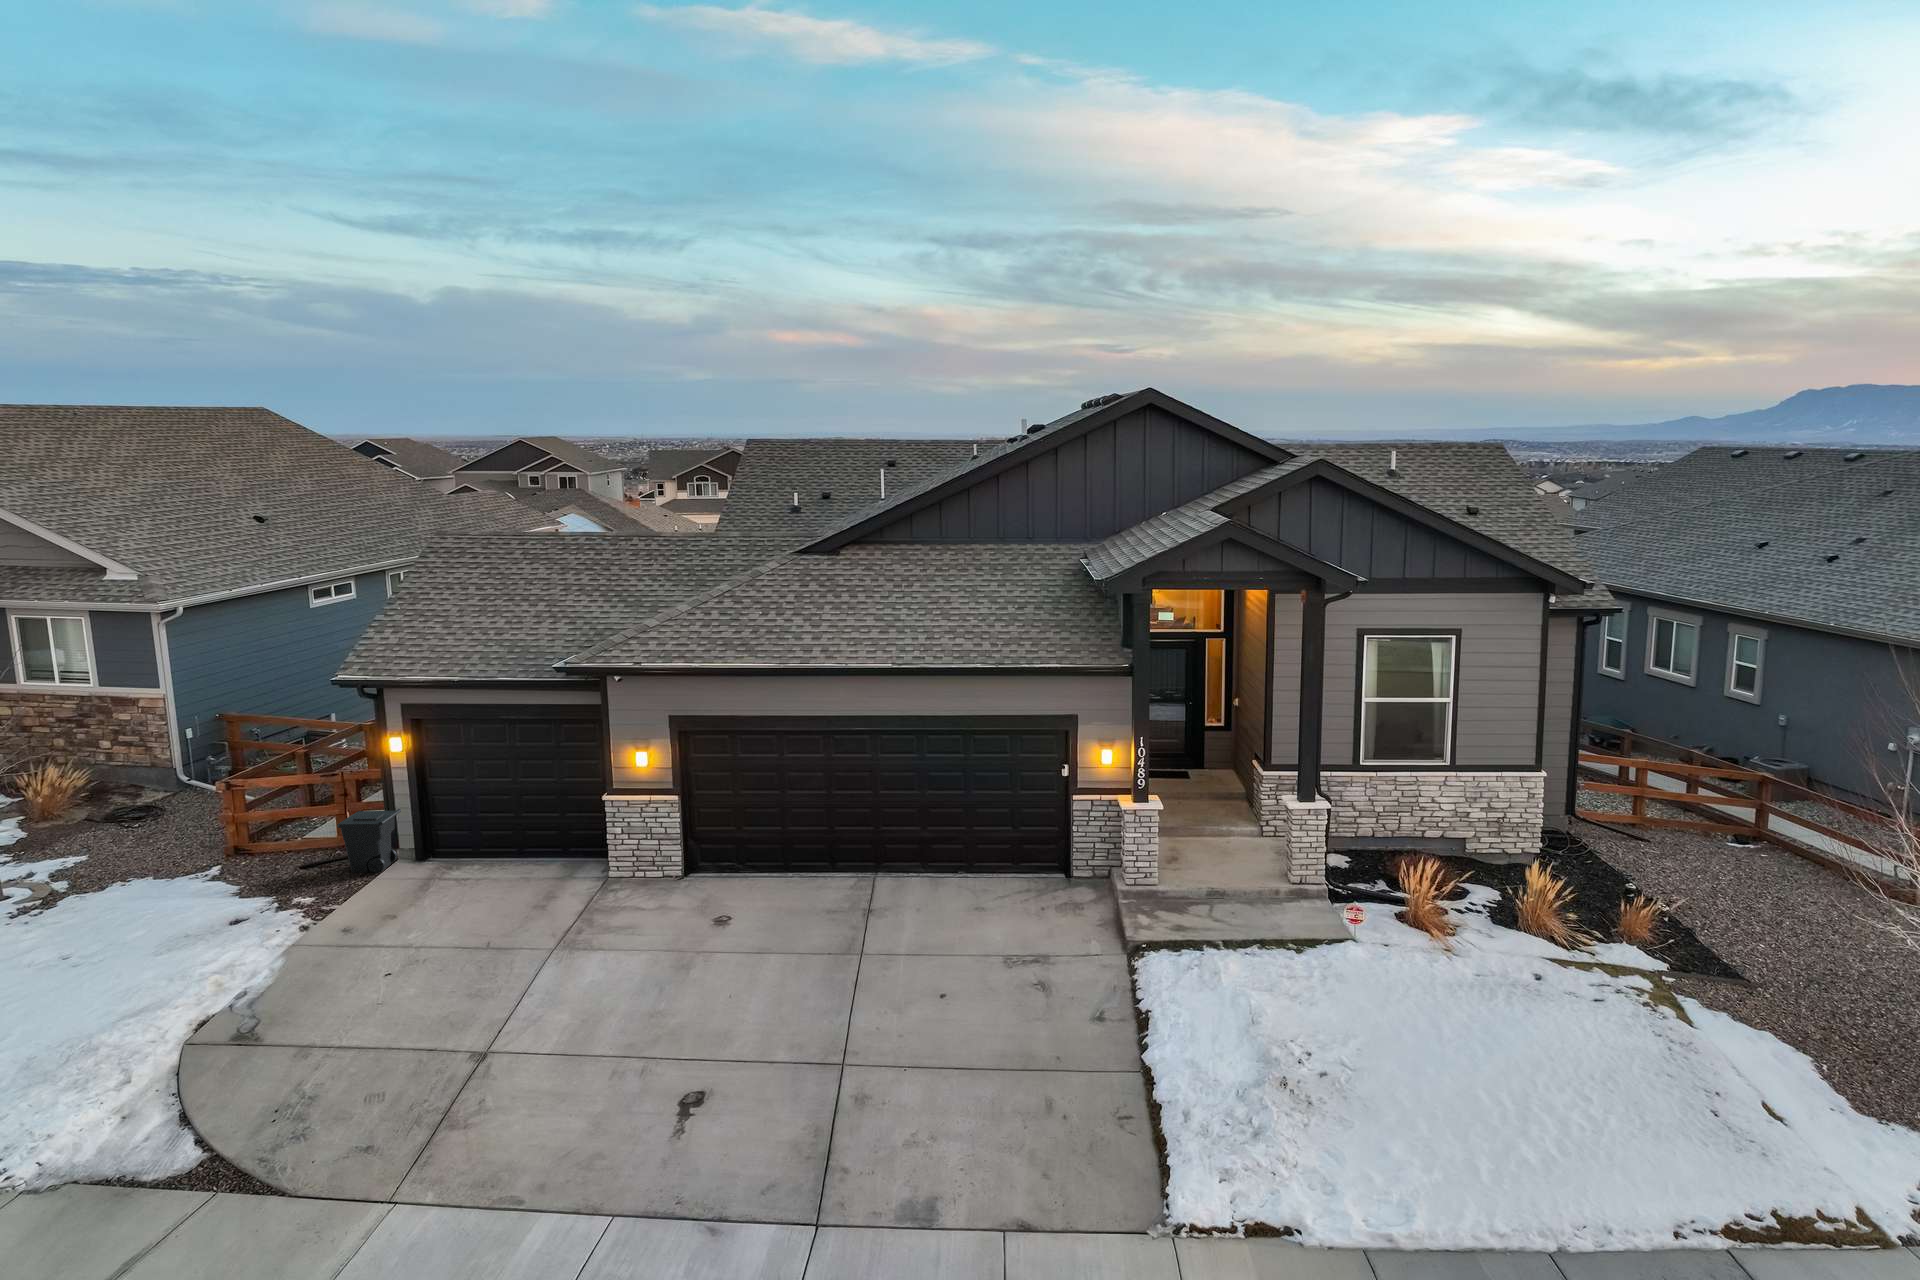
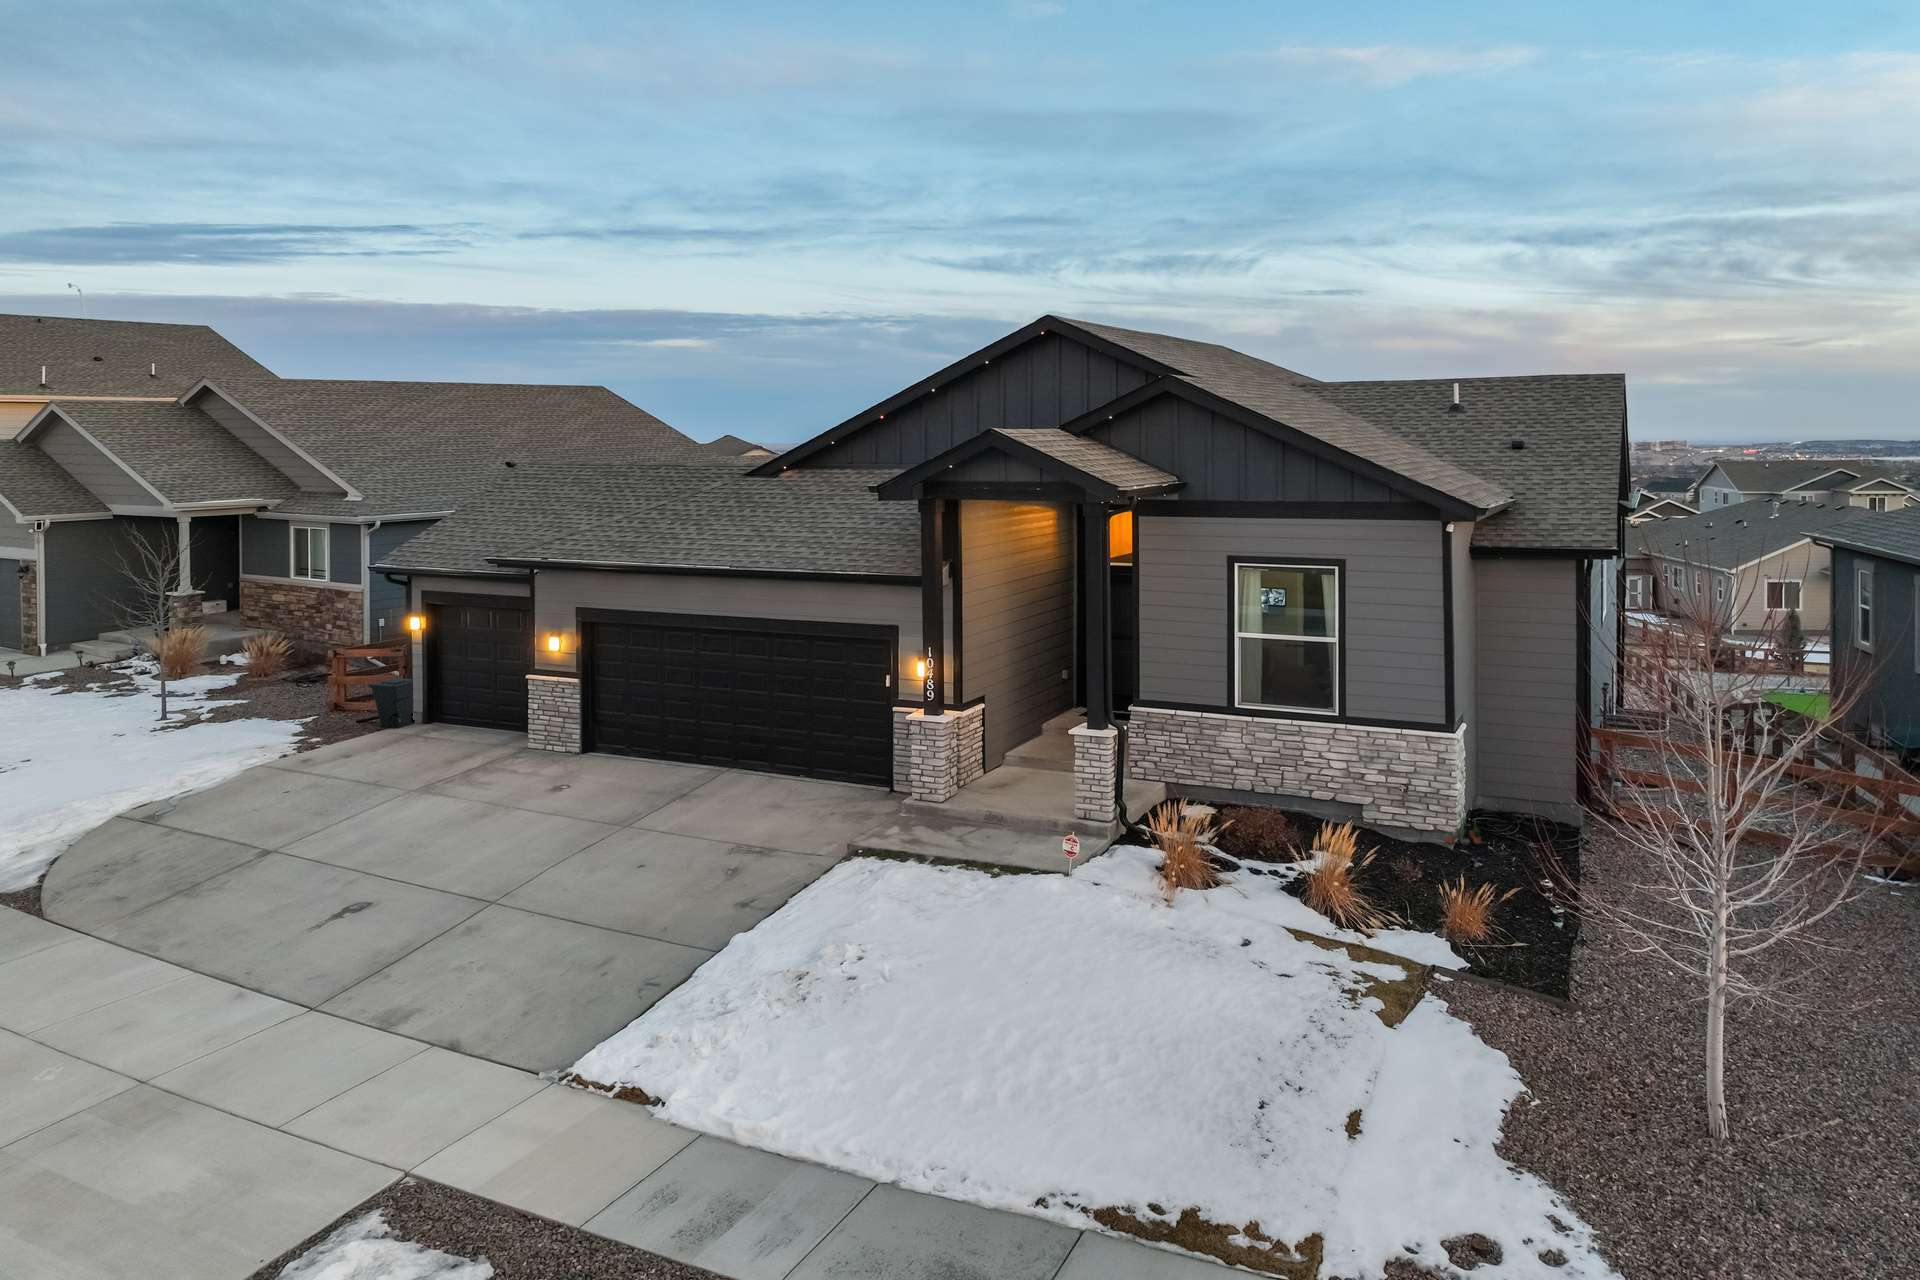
potted plant: none [1540,834,1566,863] -> present [1445,813,1481,846]

